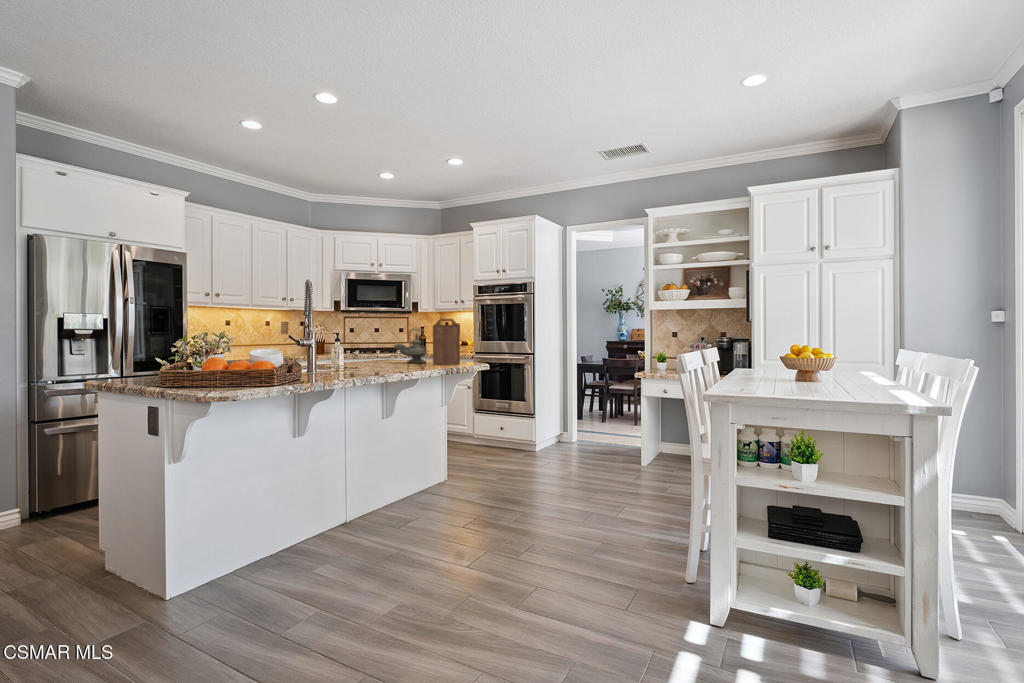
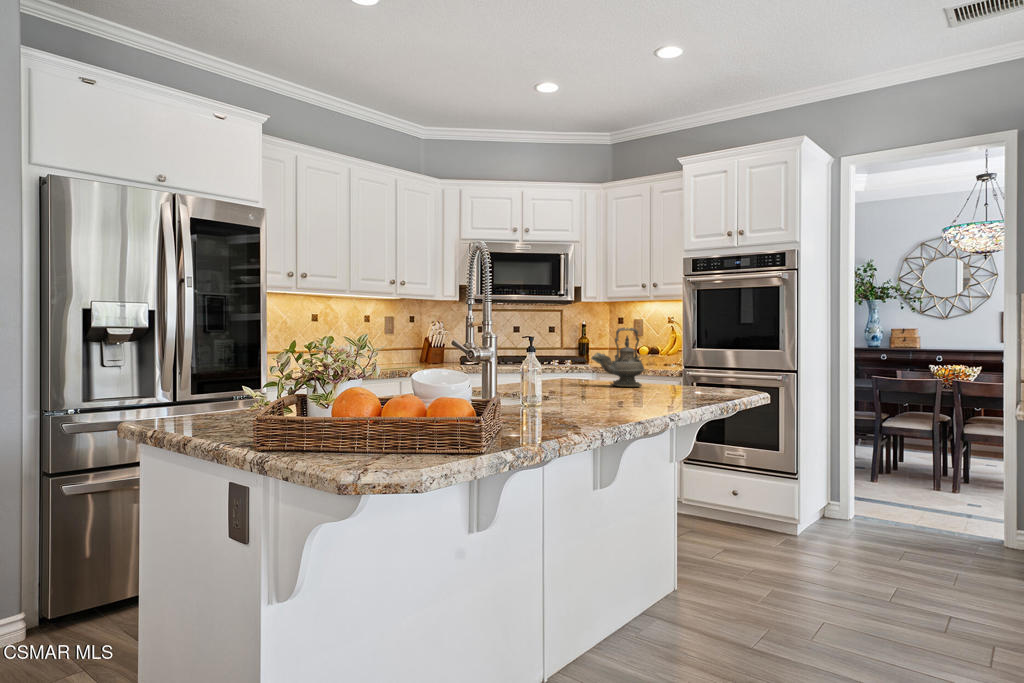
cutting board: present [433,319,460,365] -> none [667,311,715,393]

